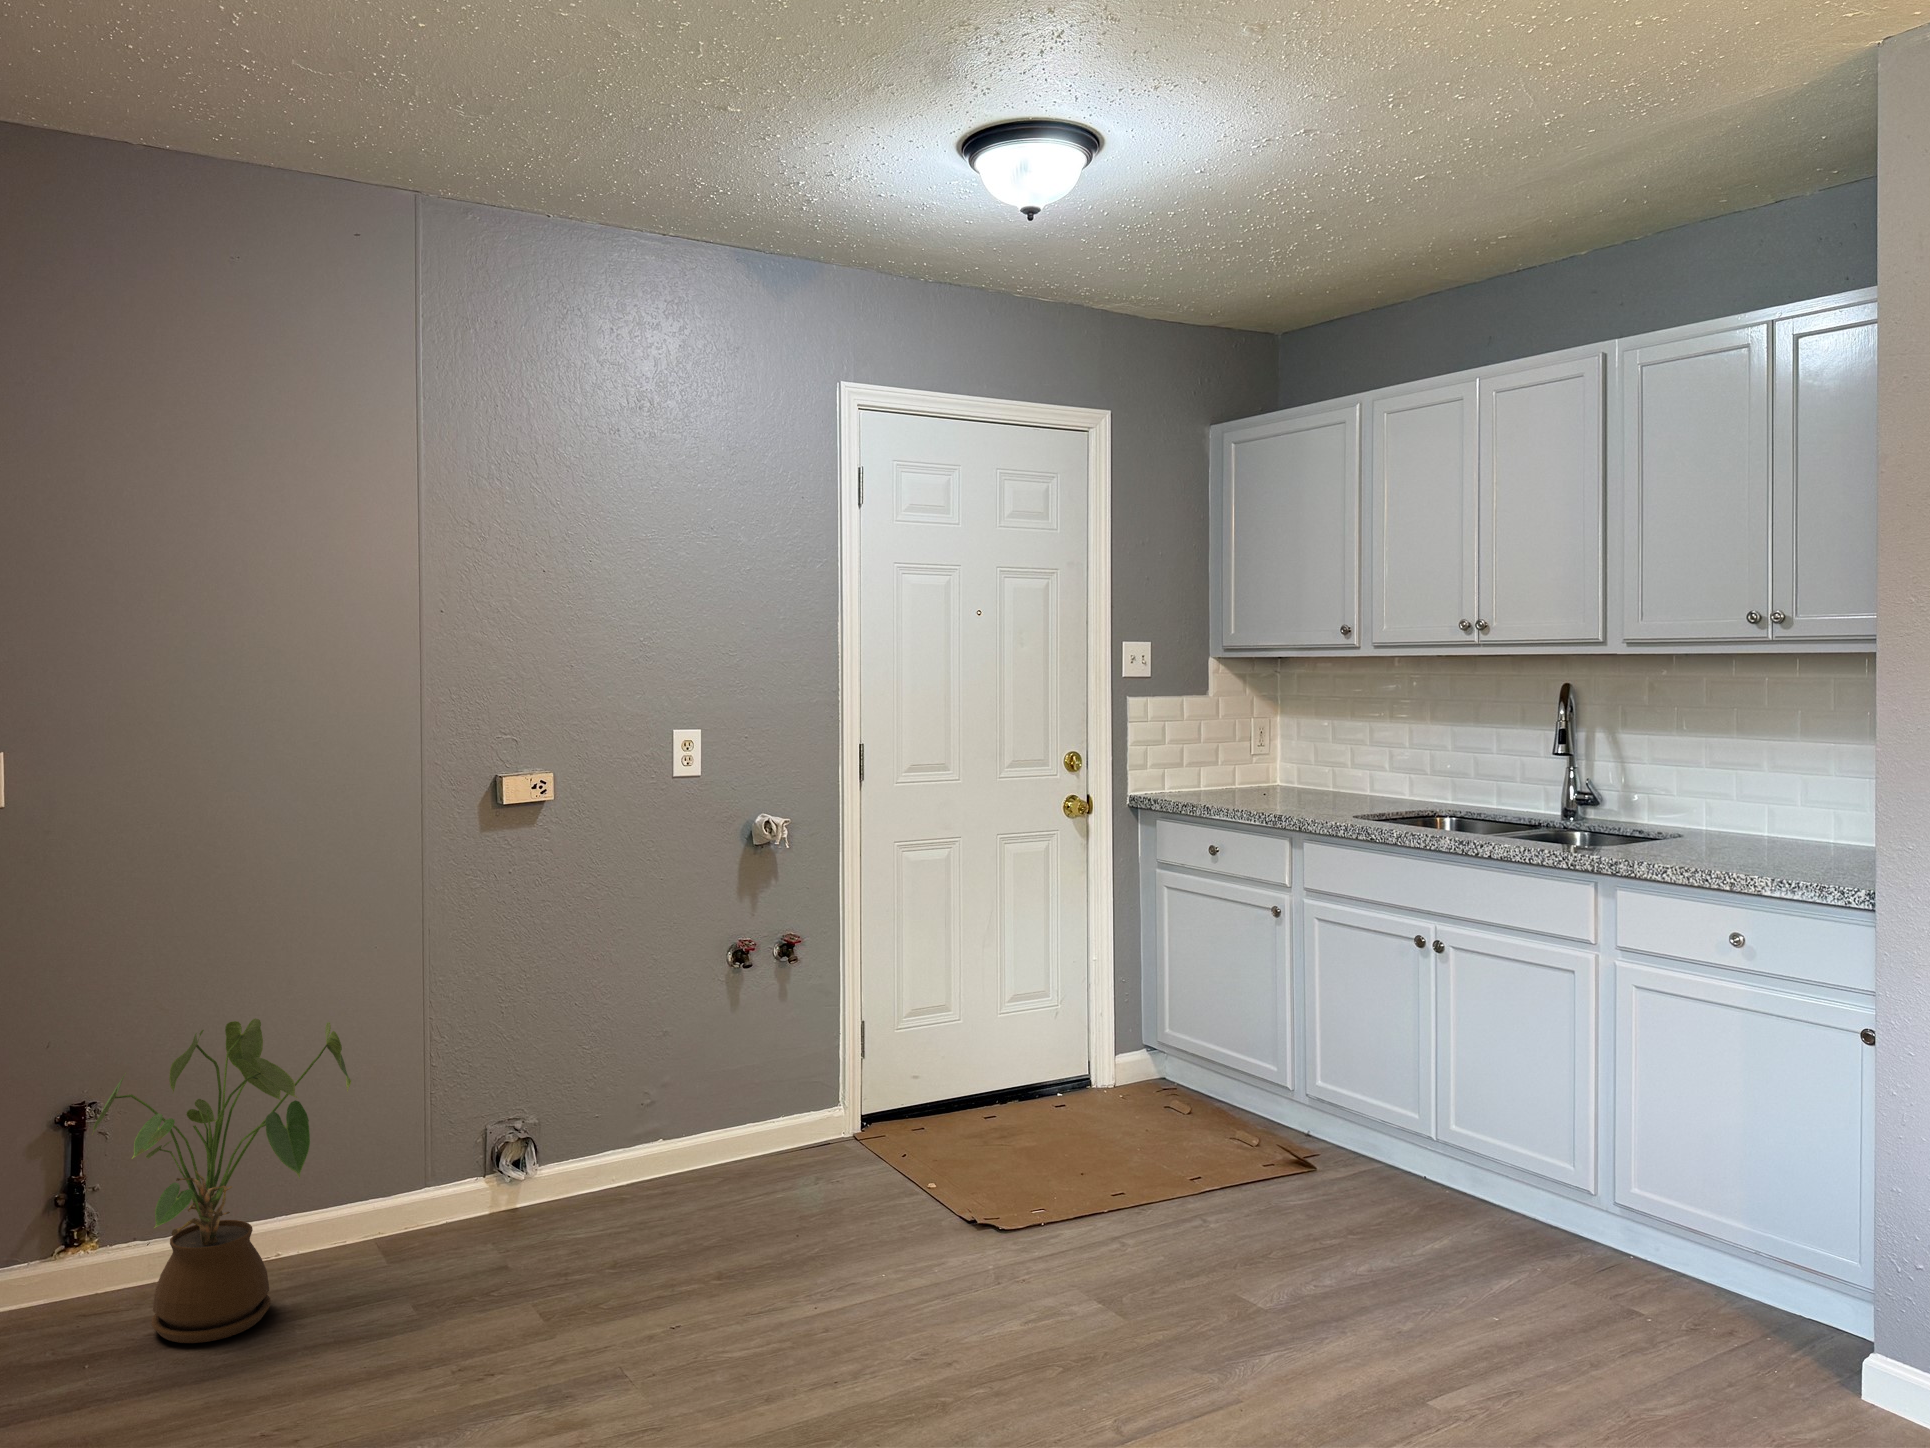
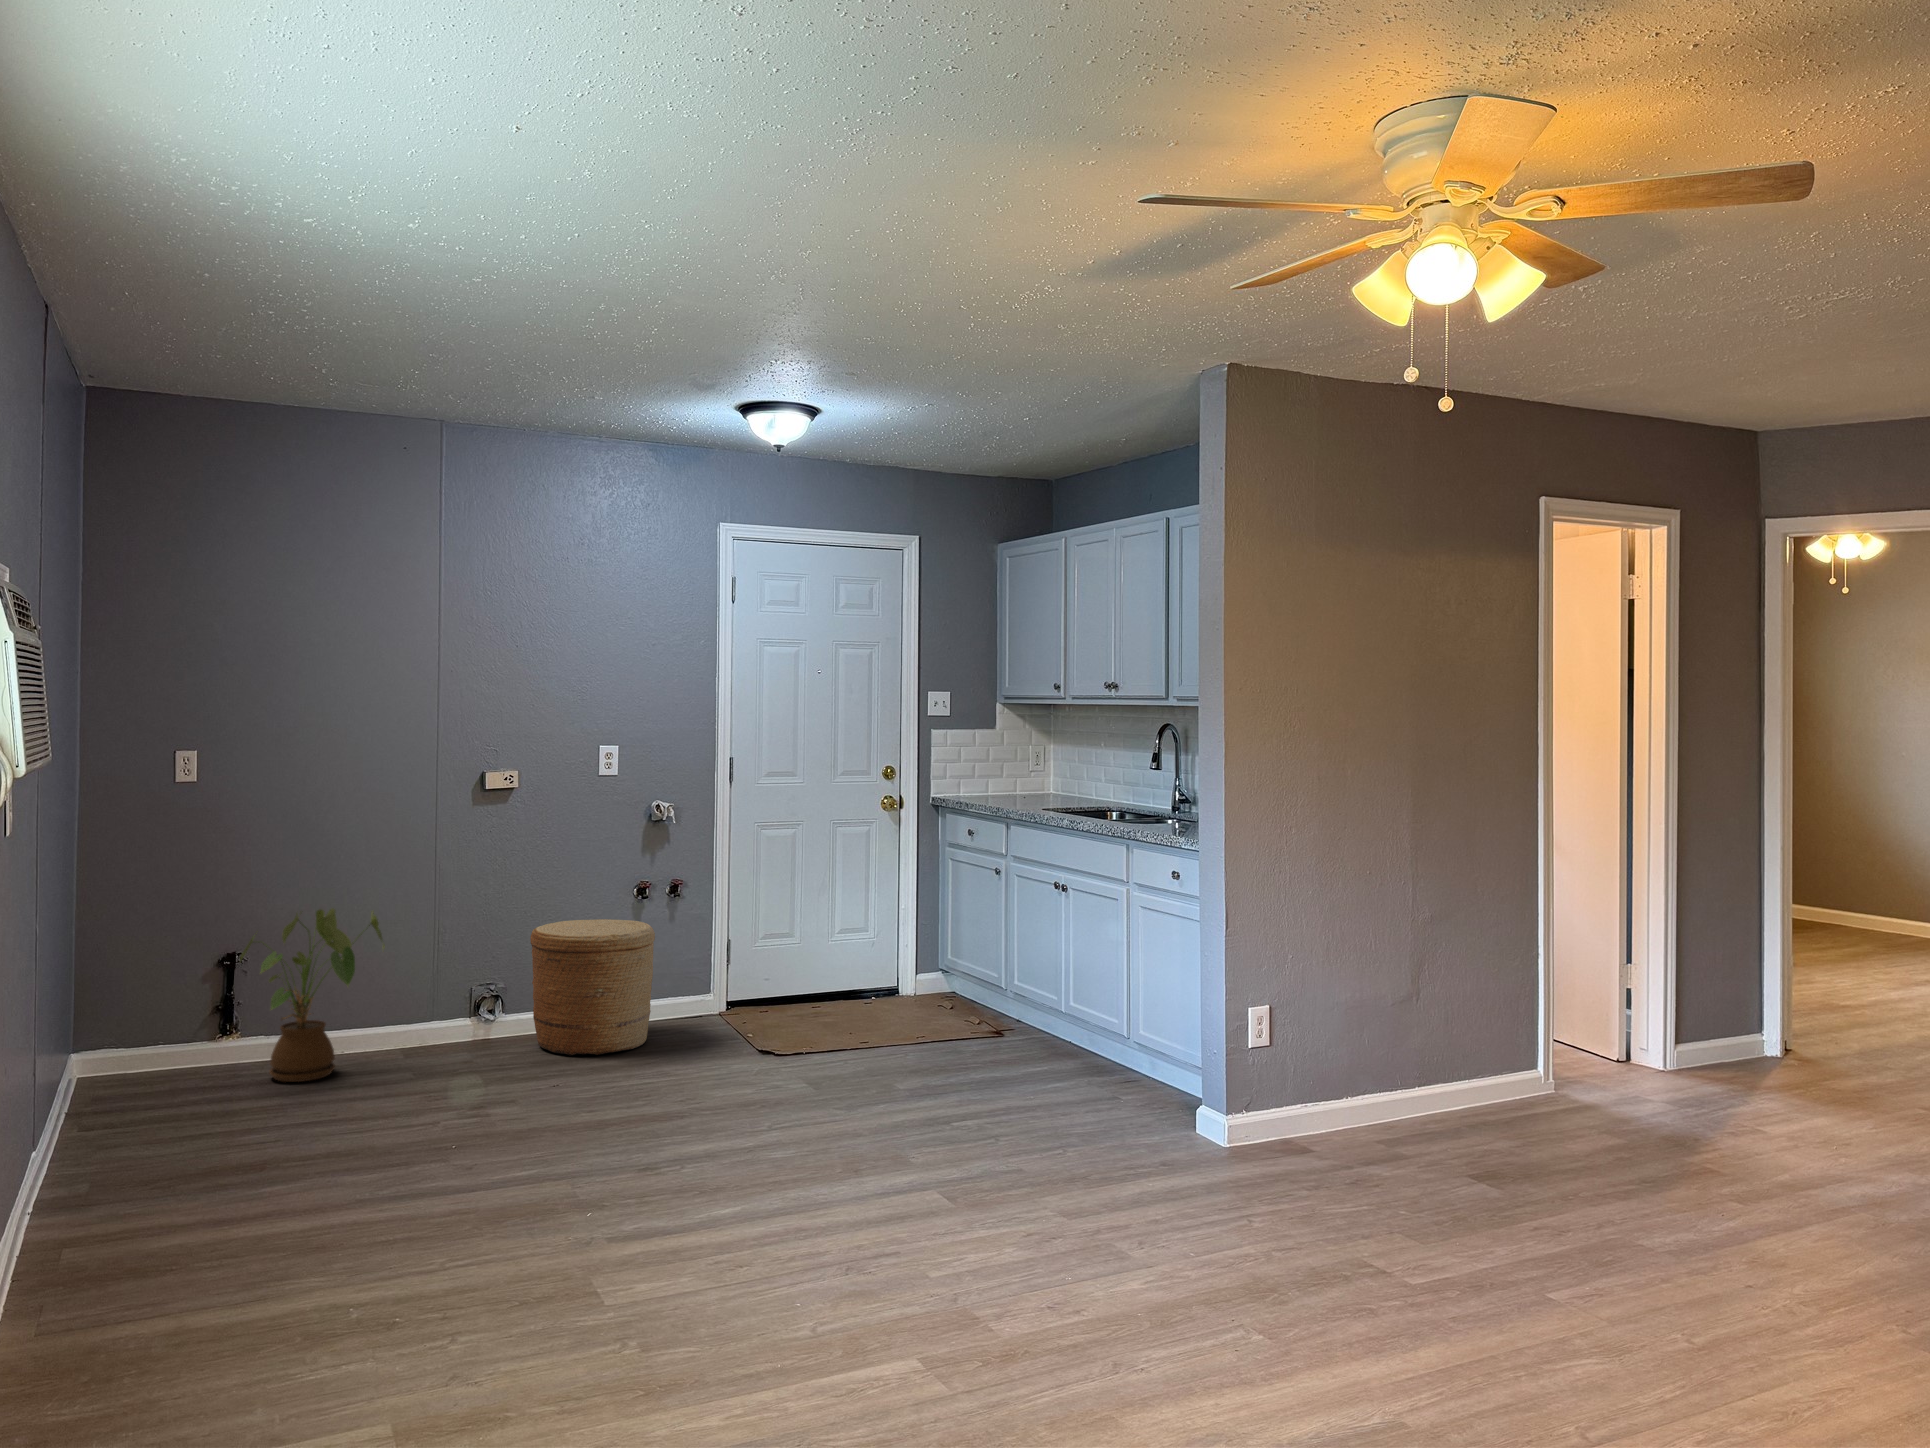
woven basket: none [588,1006,789,1248] -> present [531,919,655,1055]

